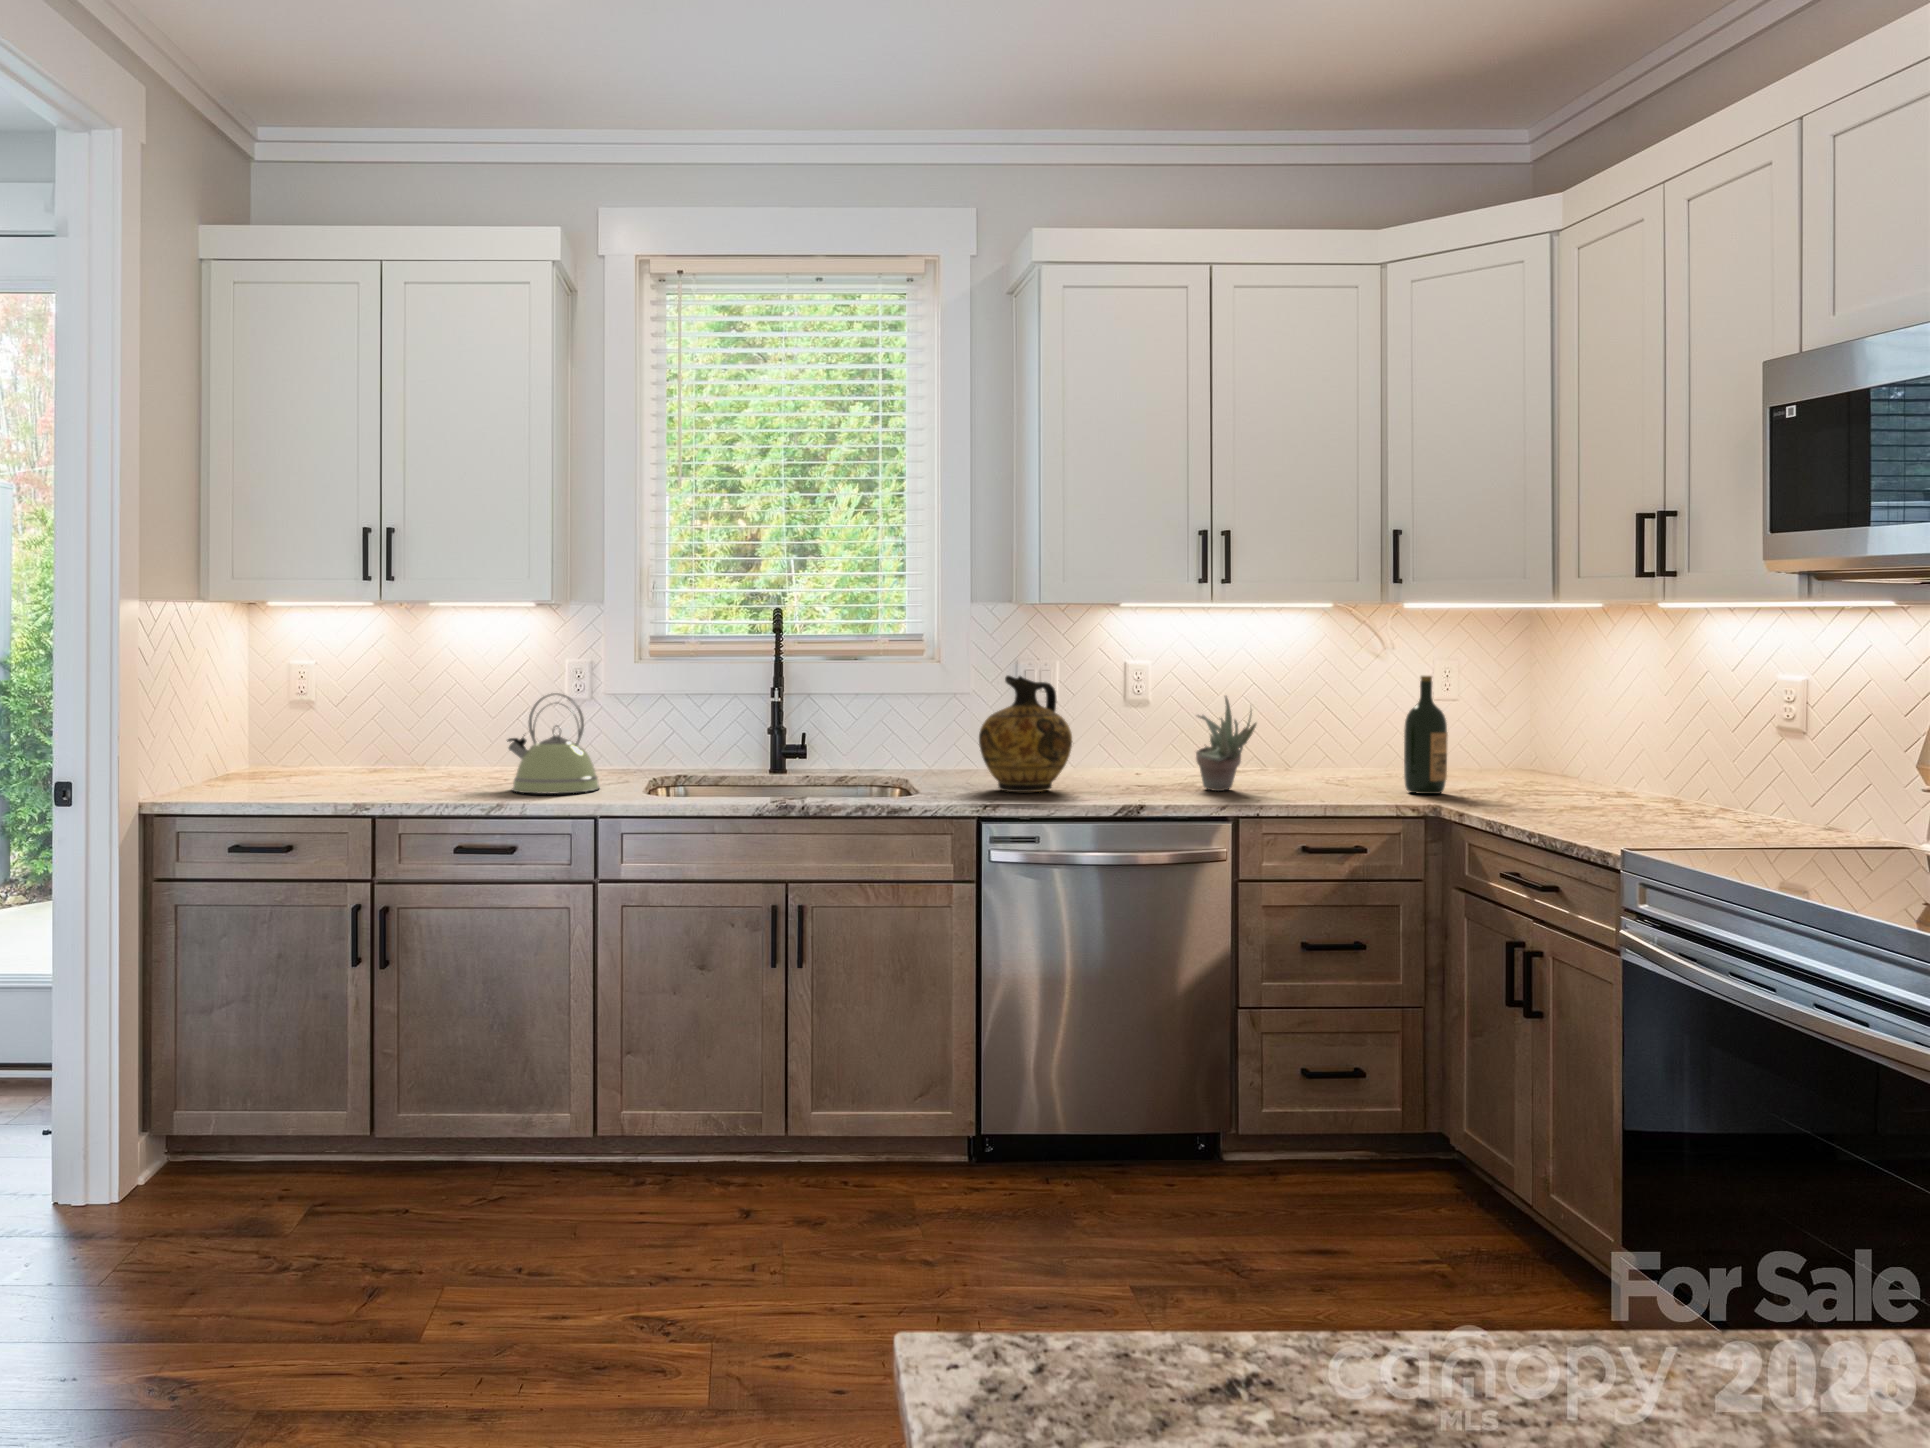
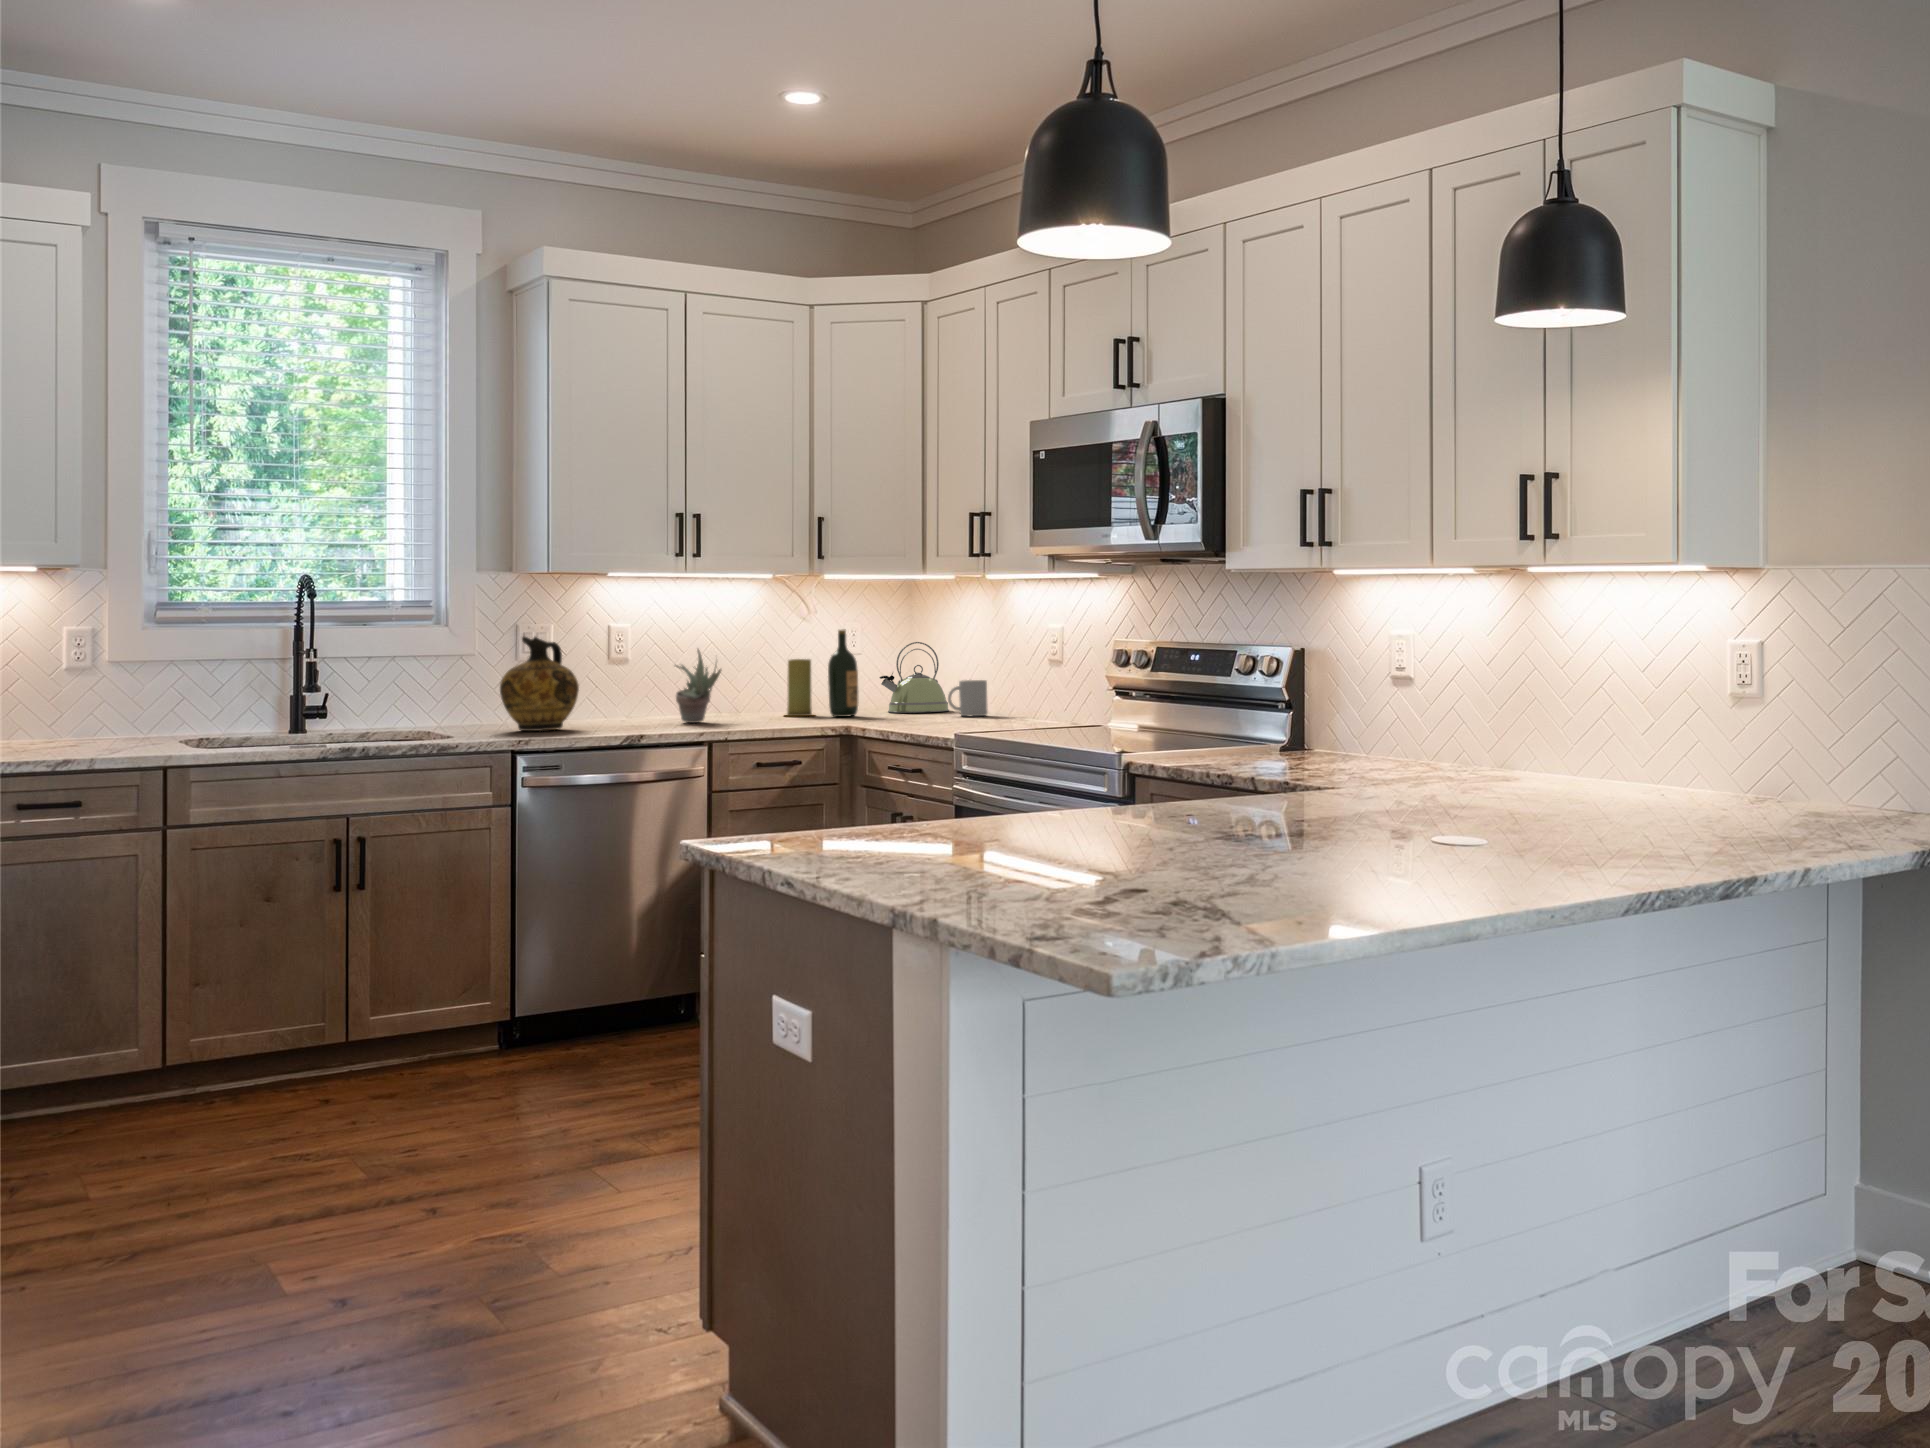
kettle: present [507,693,600,794] -> present [880,642,949,713]
candle: none [1340,711,1386,788] -> present [787,659,812,716]
mug: none [1585,755,1651,810] -> present [948,680,988,716]

